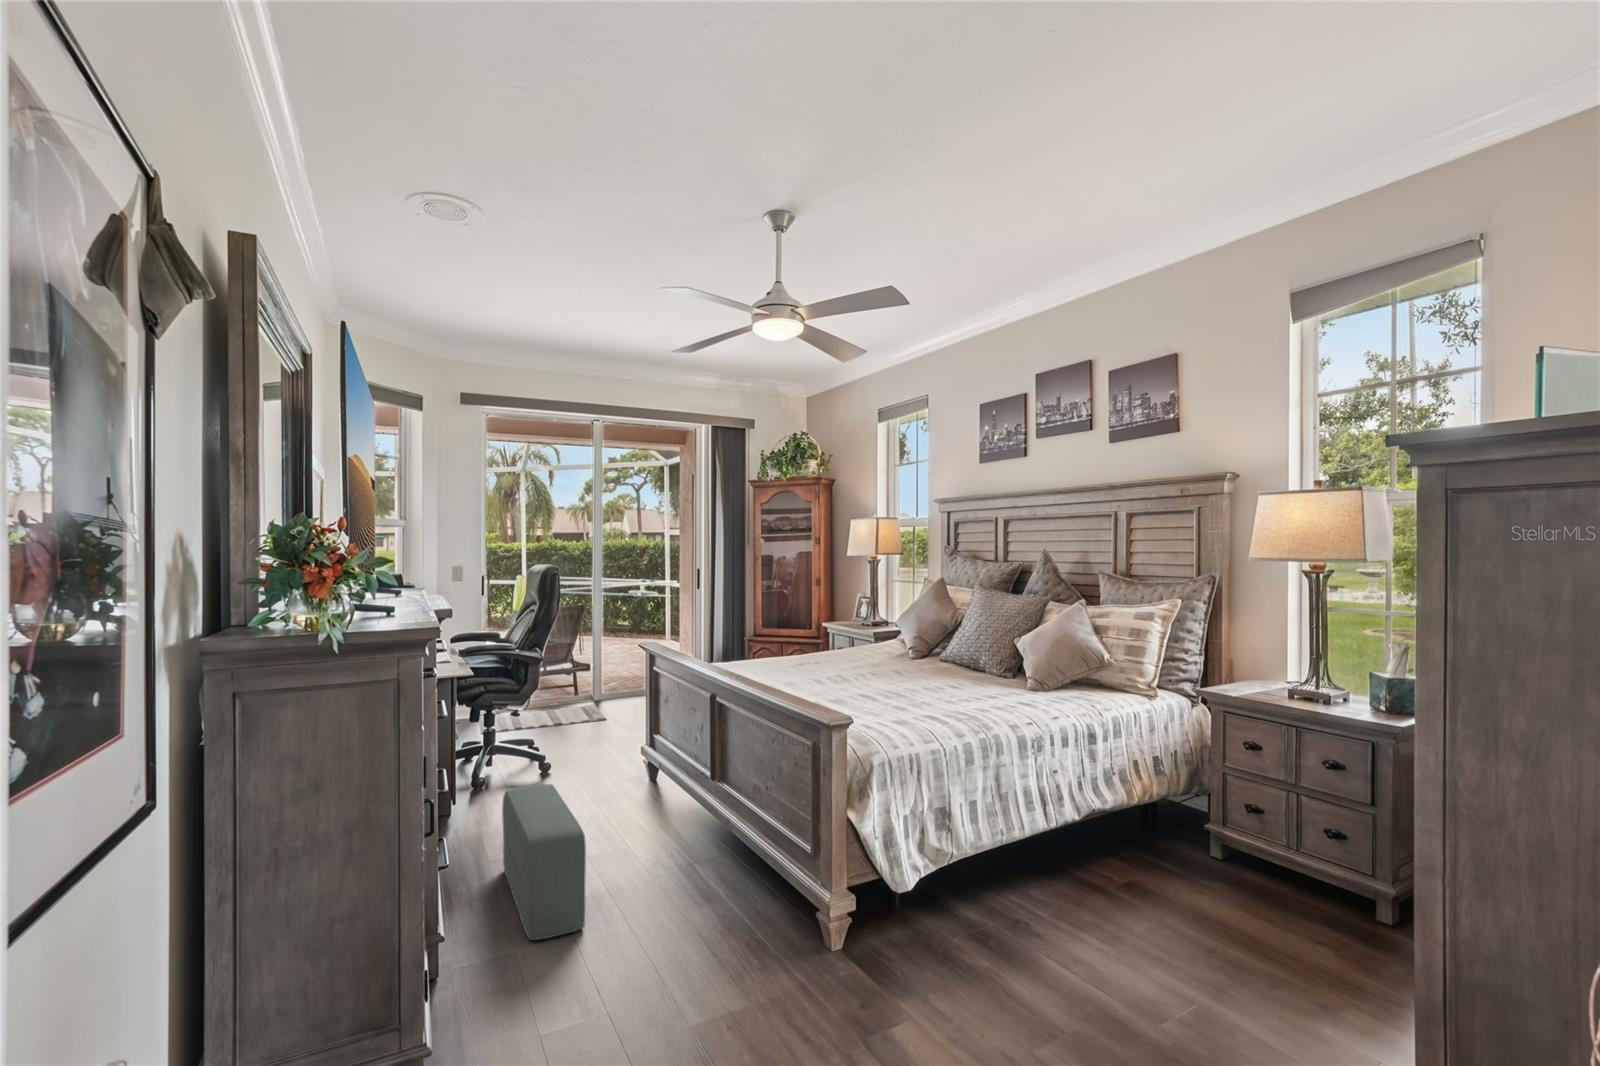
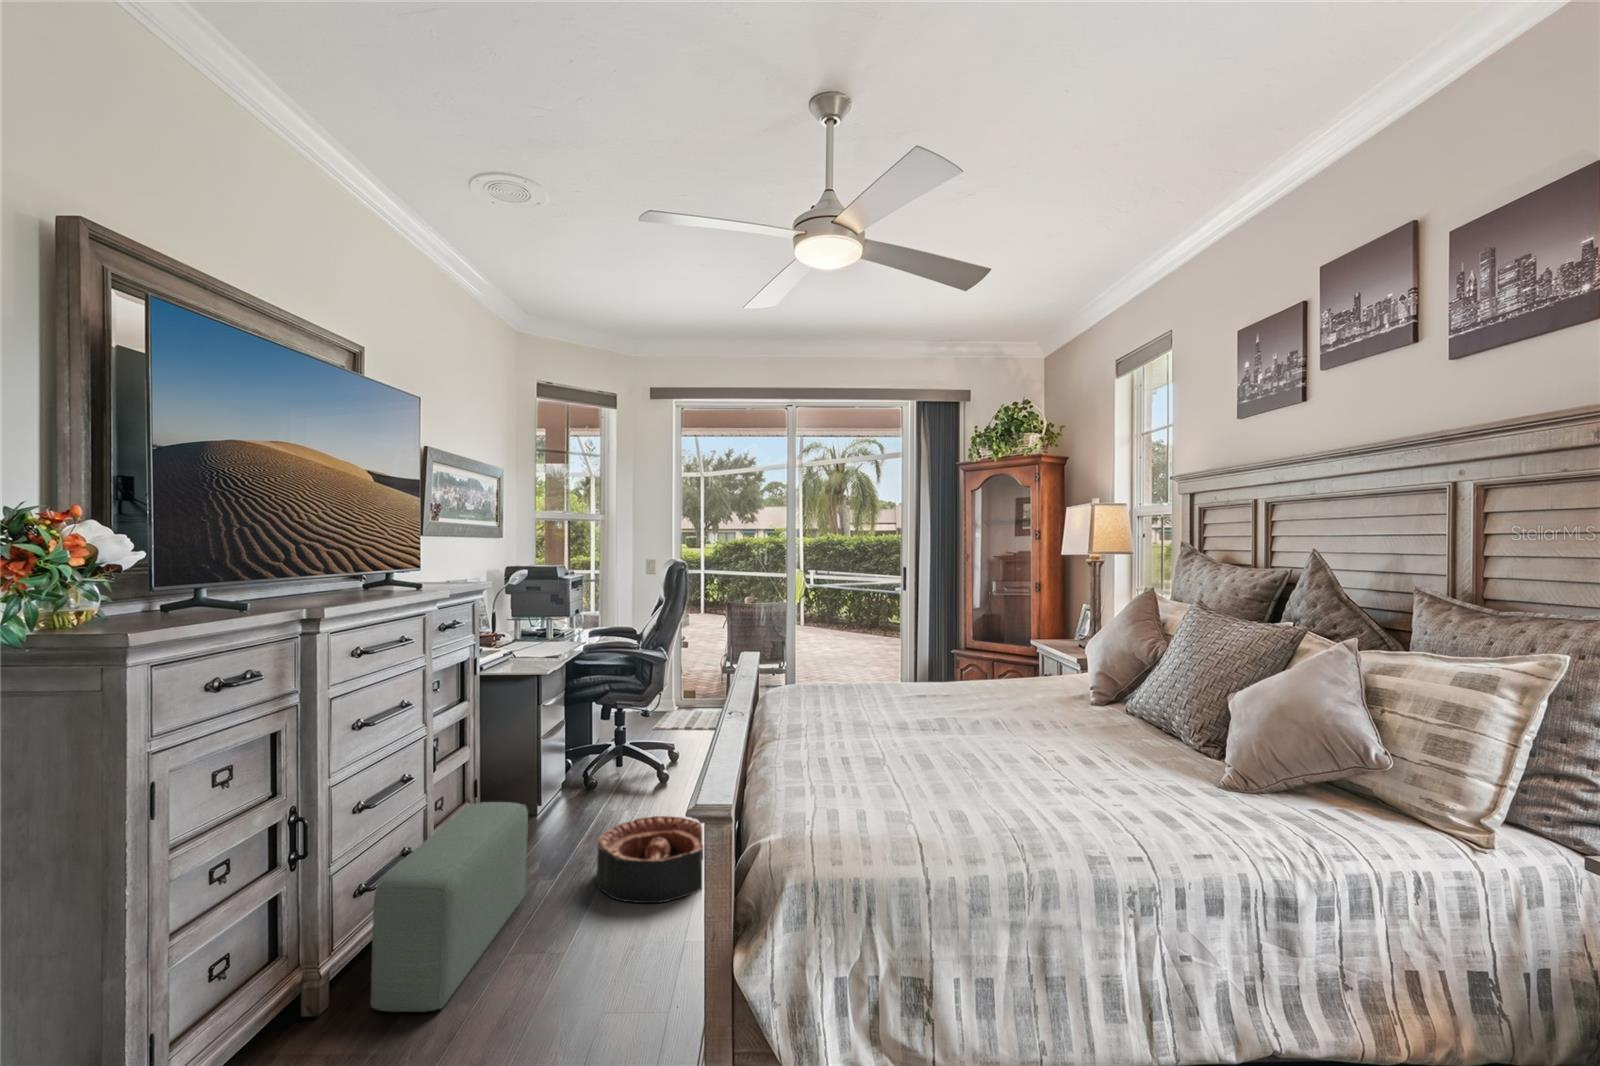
basket: none [593,783,684,847] -> present [597,816,703,903]

